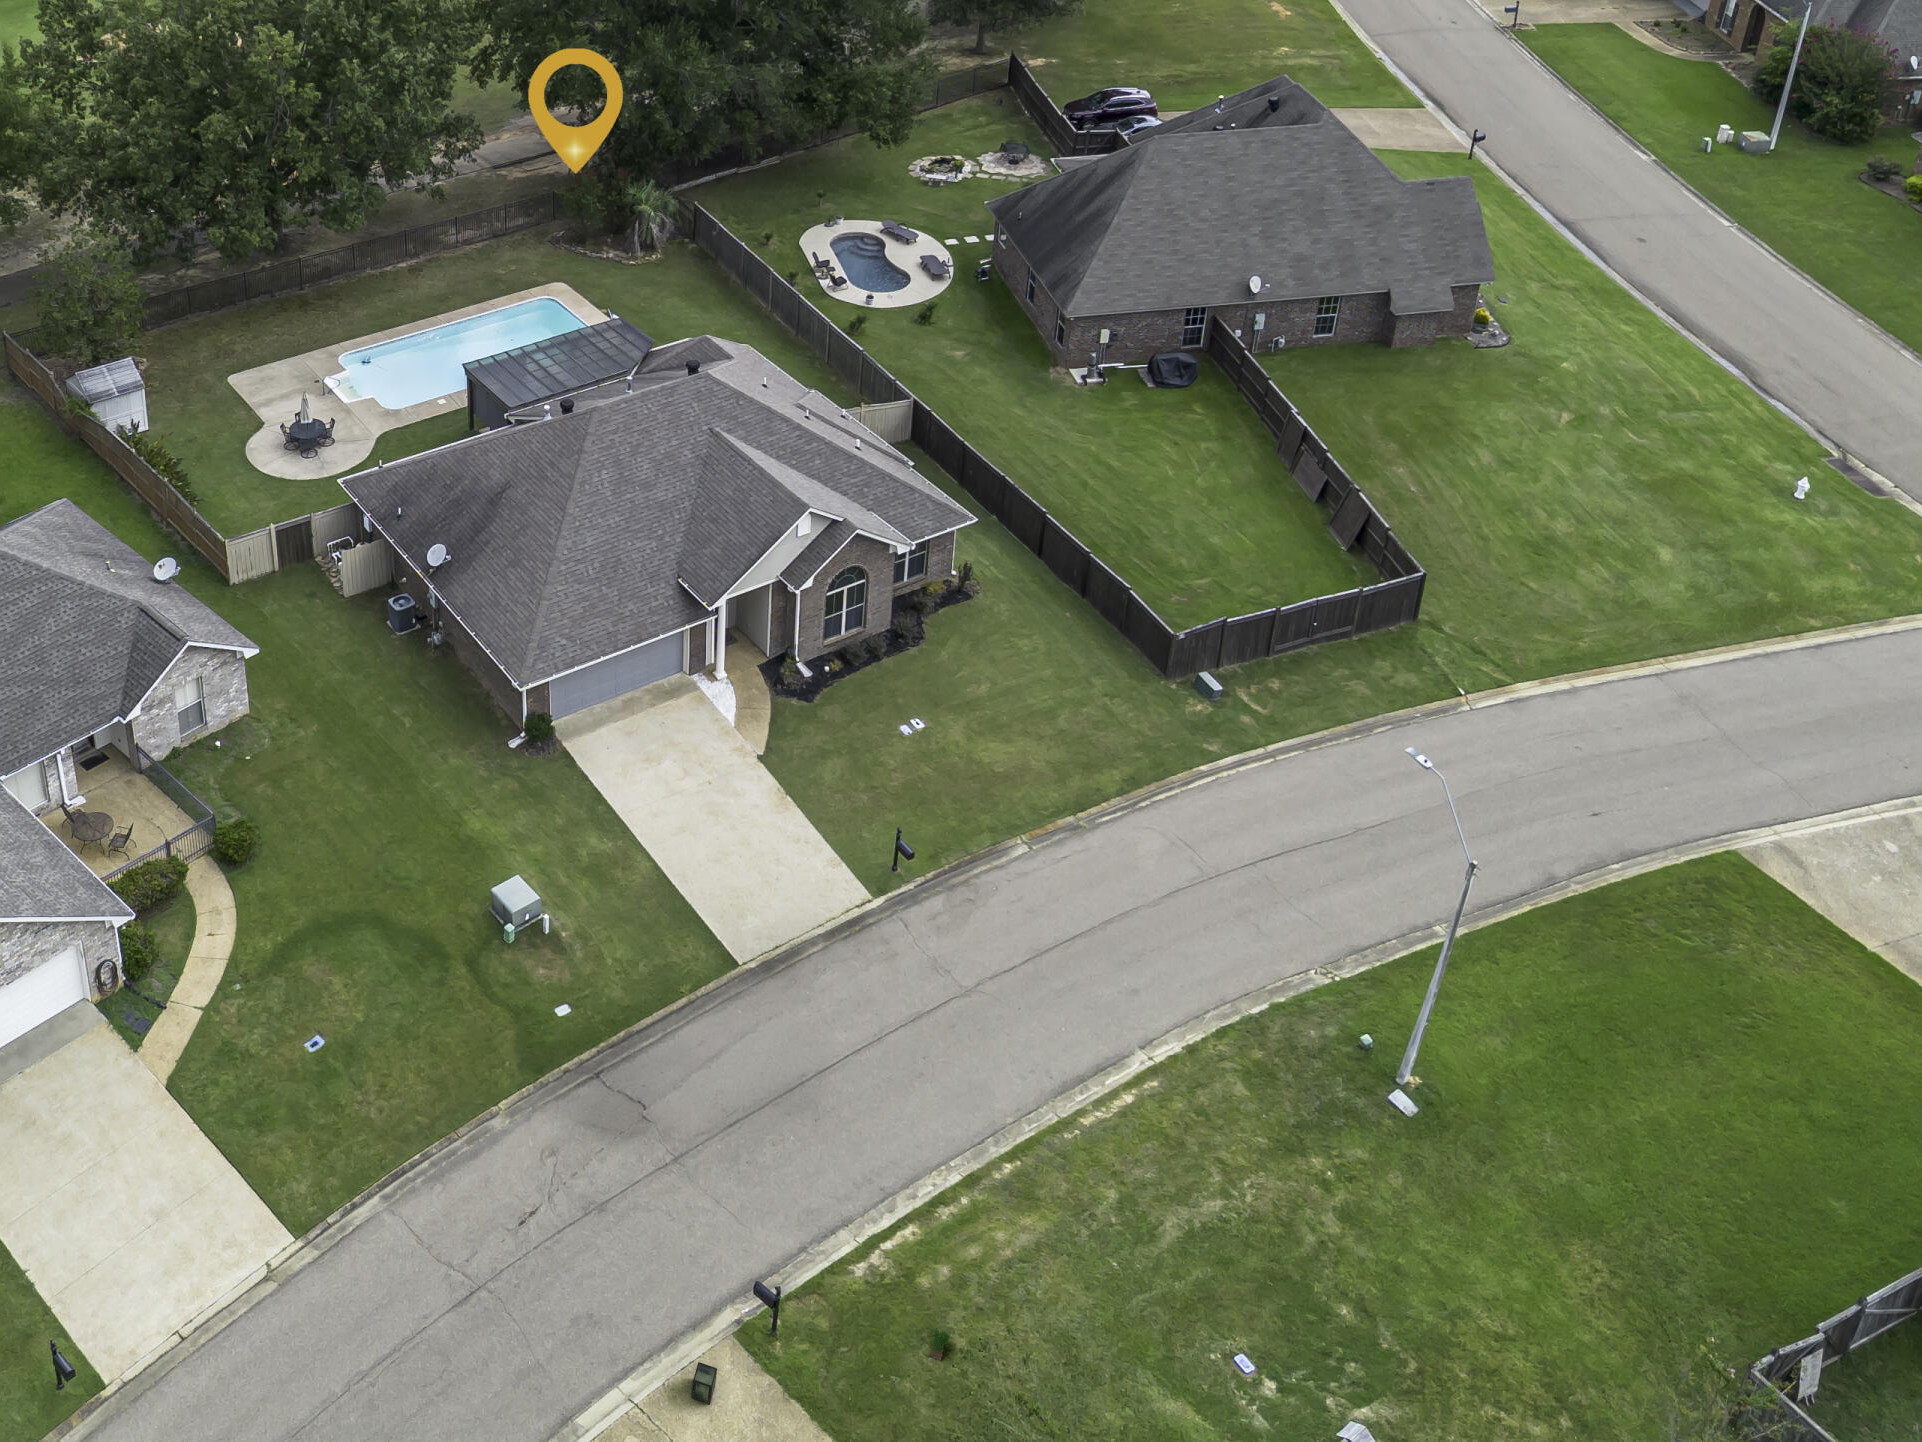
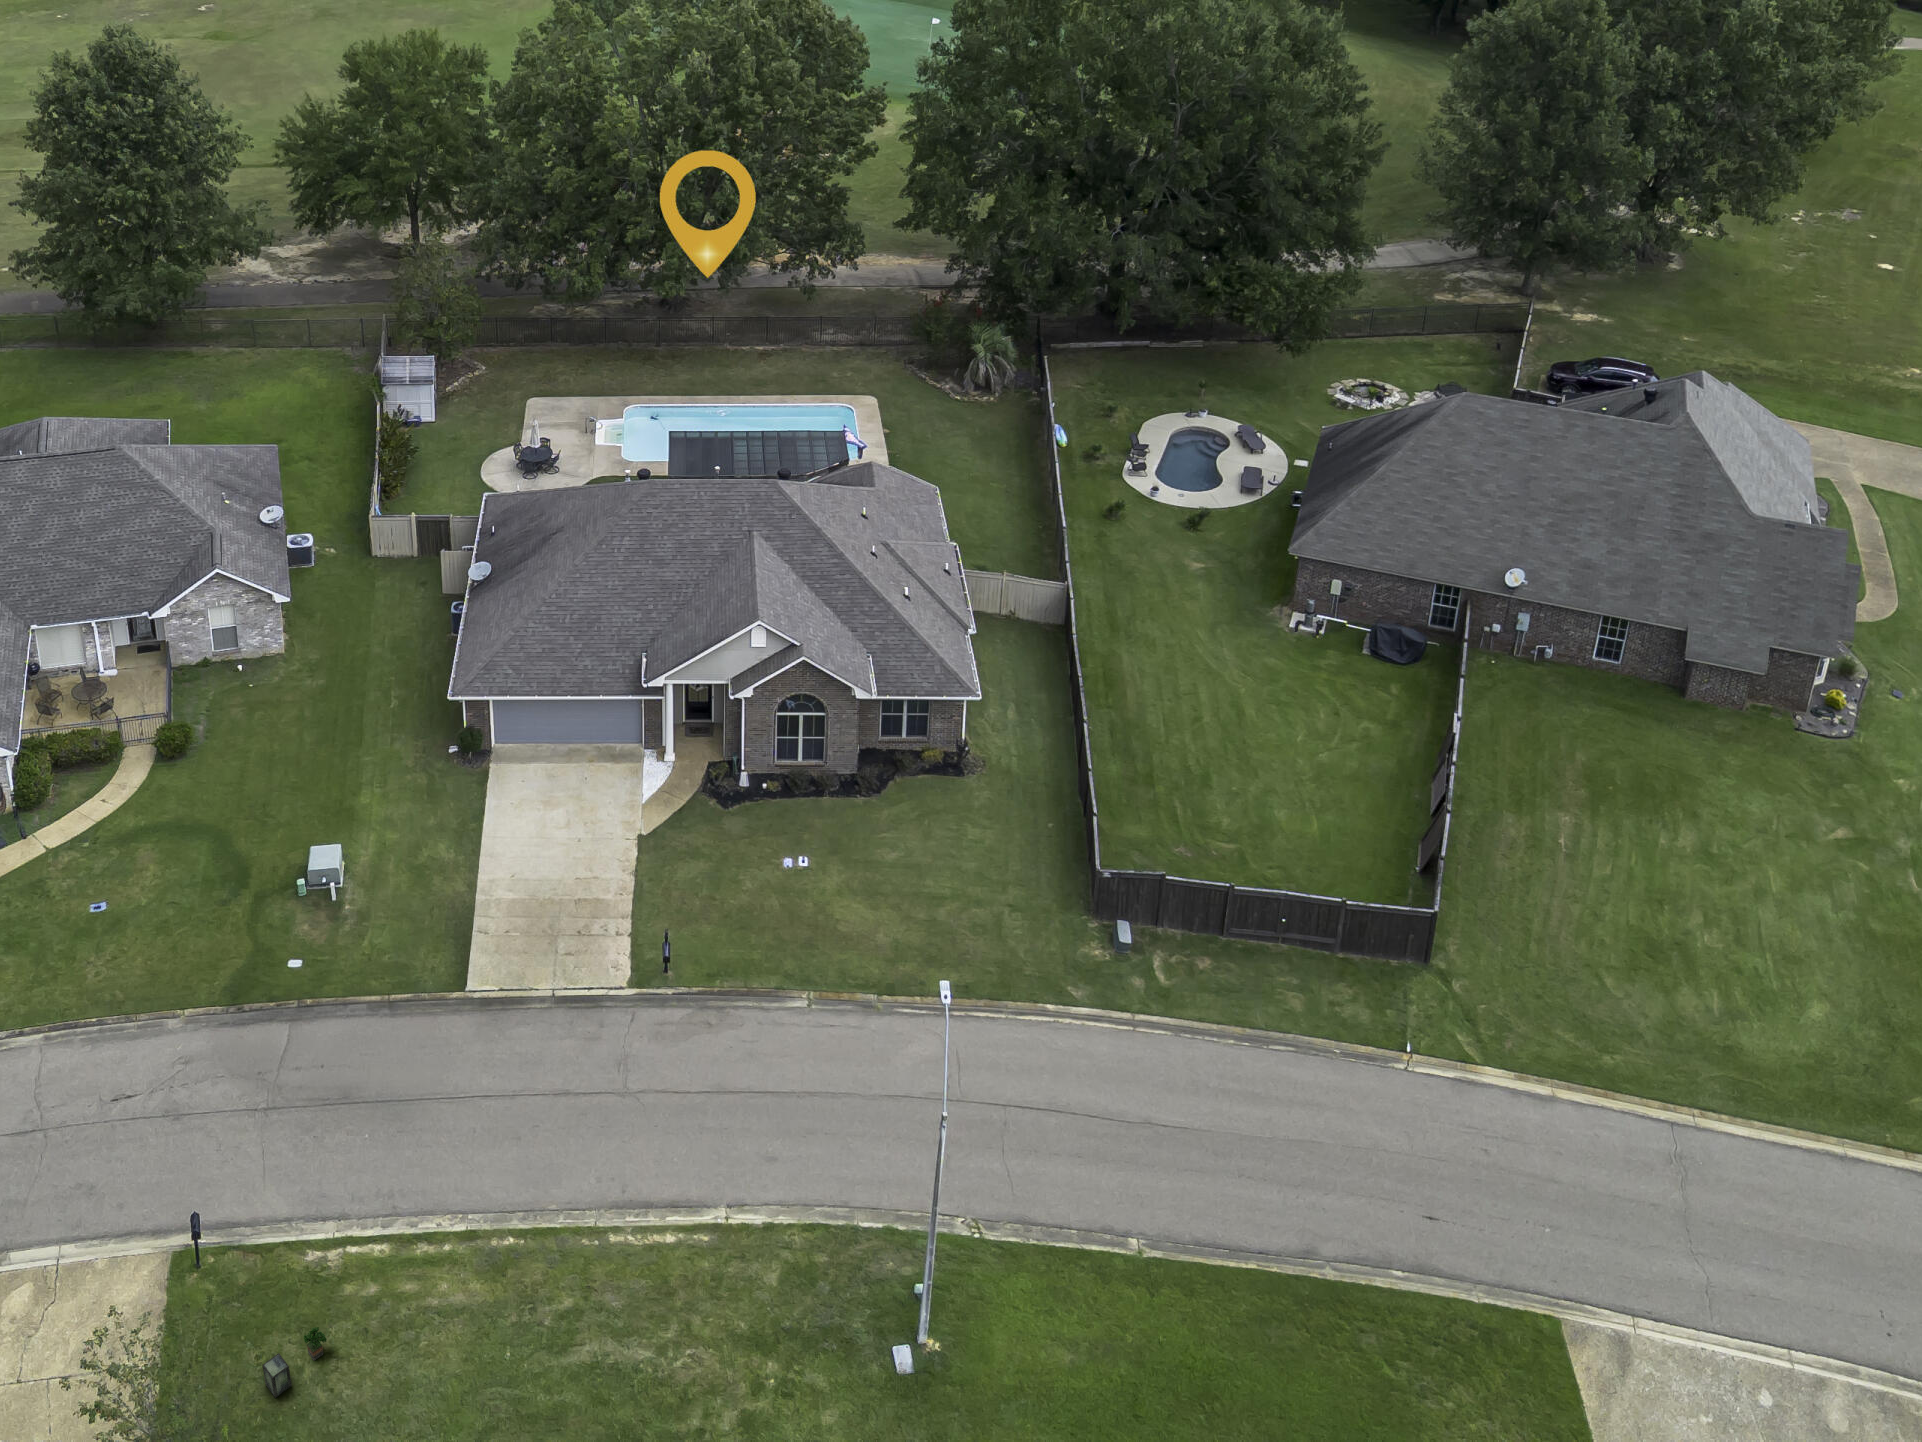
storage box: present [691,1362,717,1405] -> present [262,1353,292,1398]

